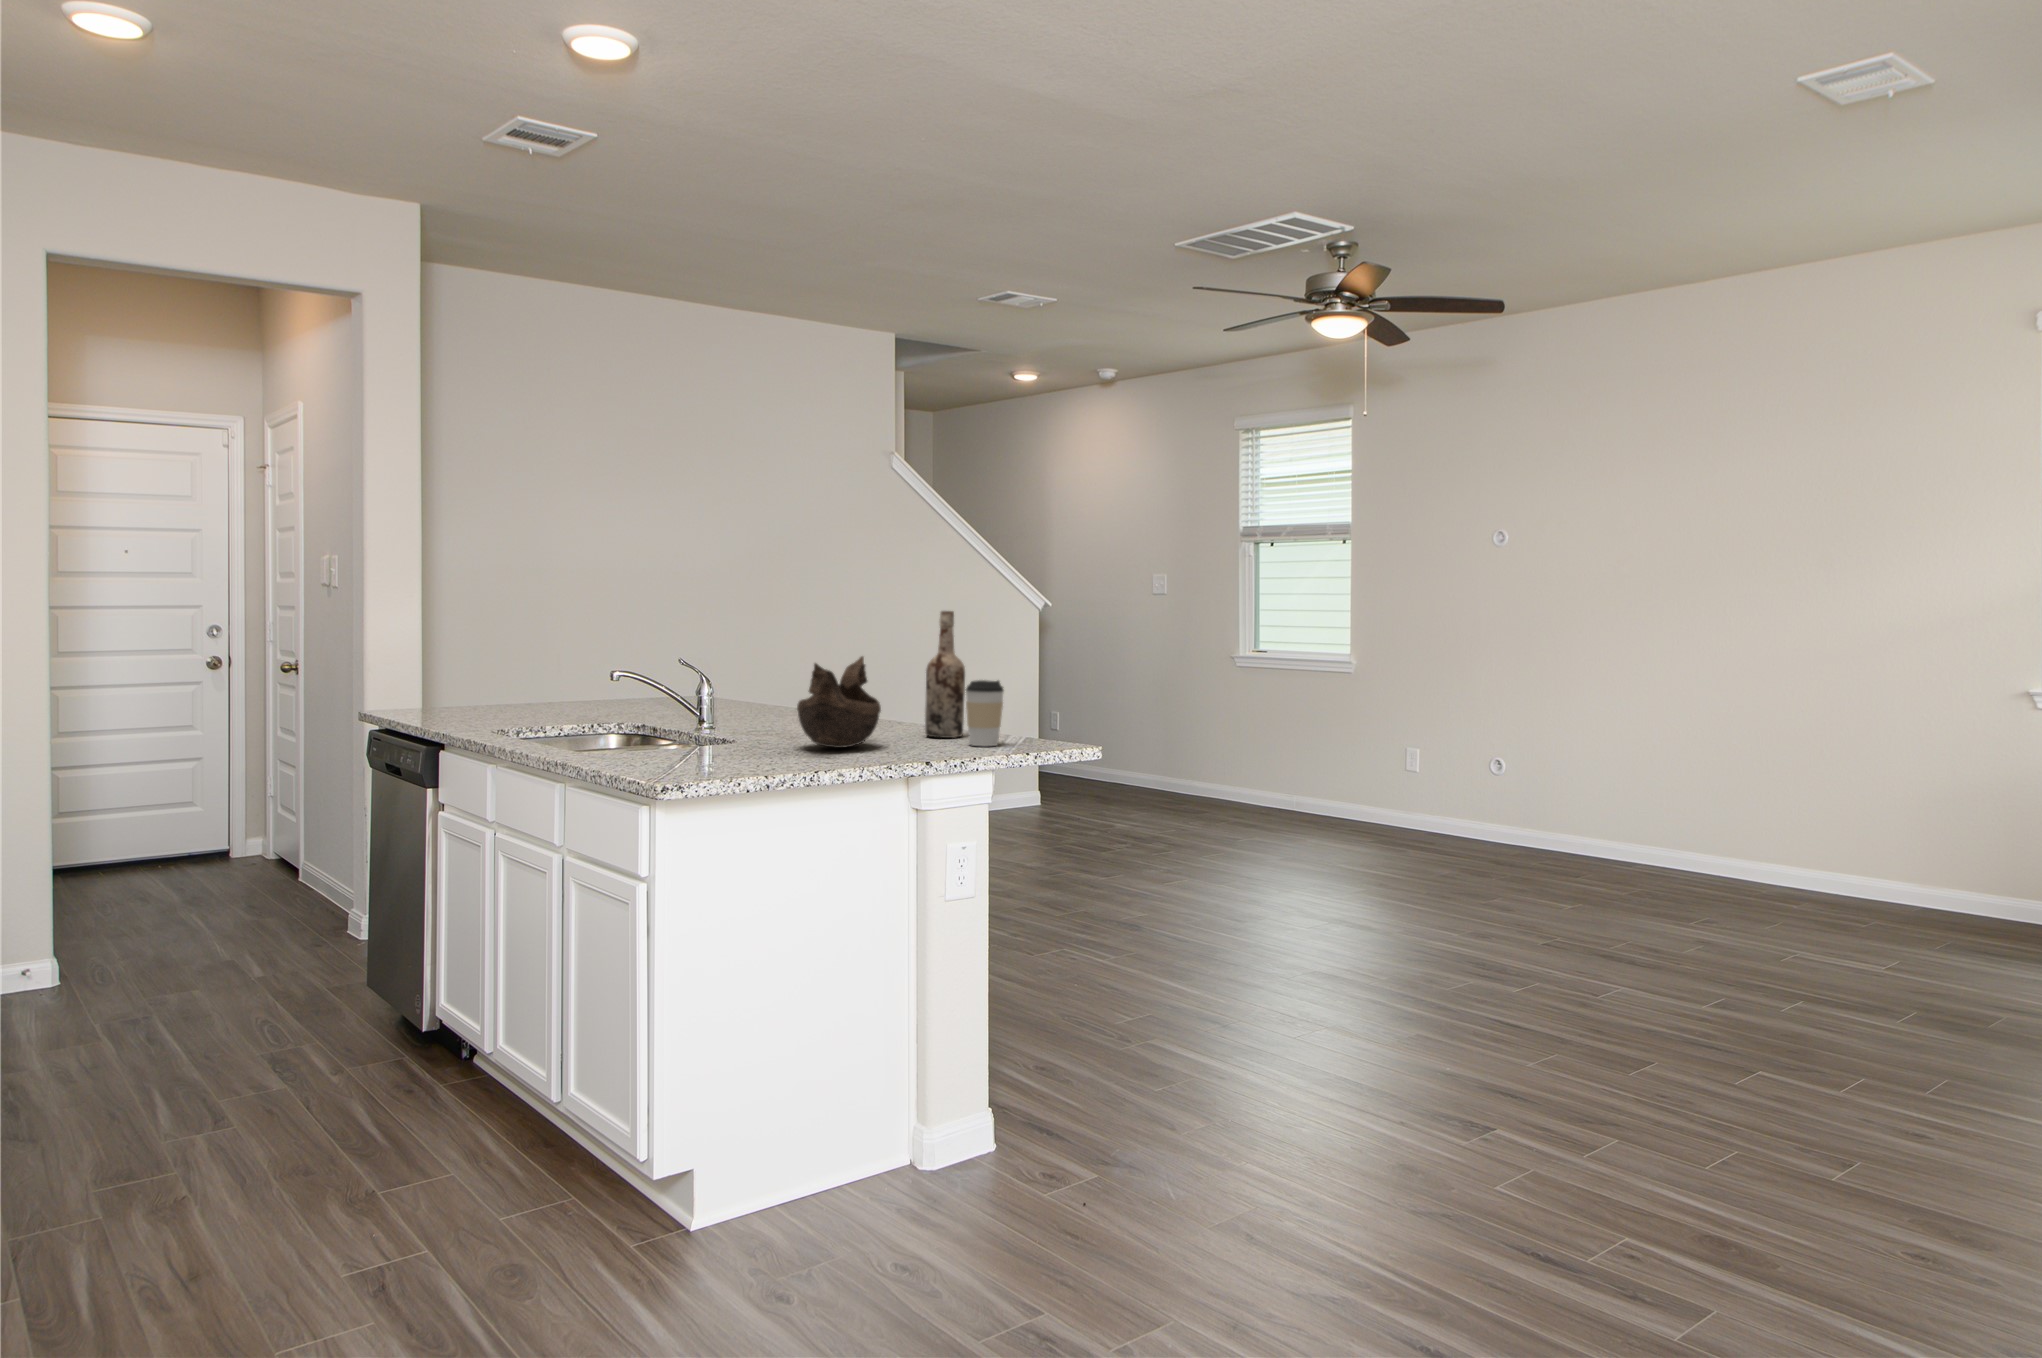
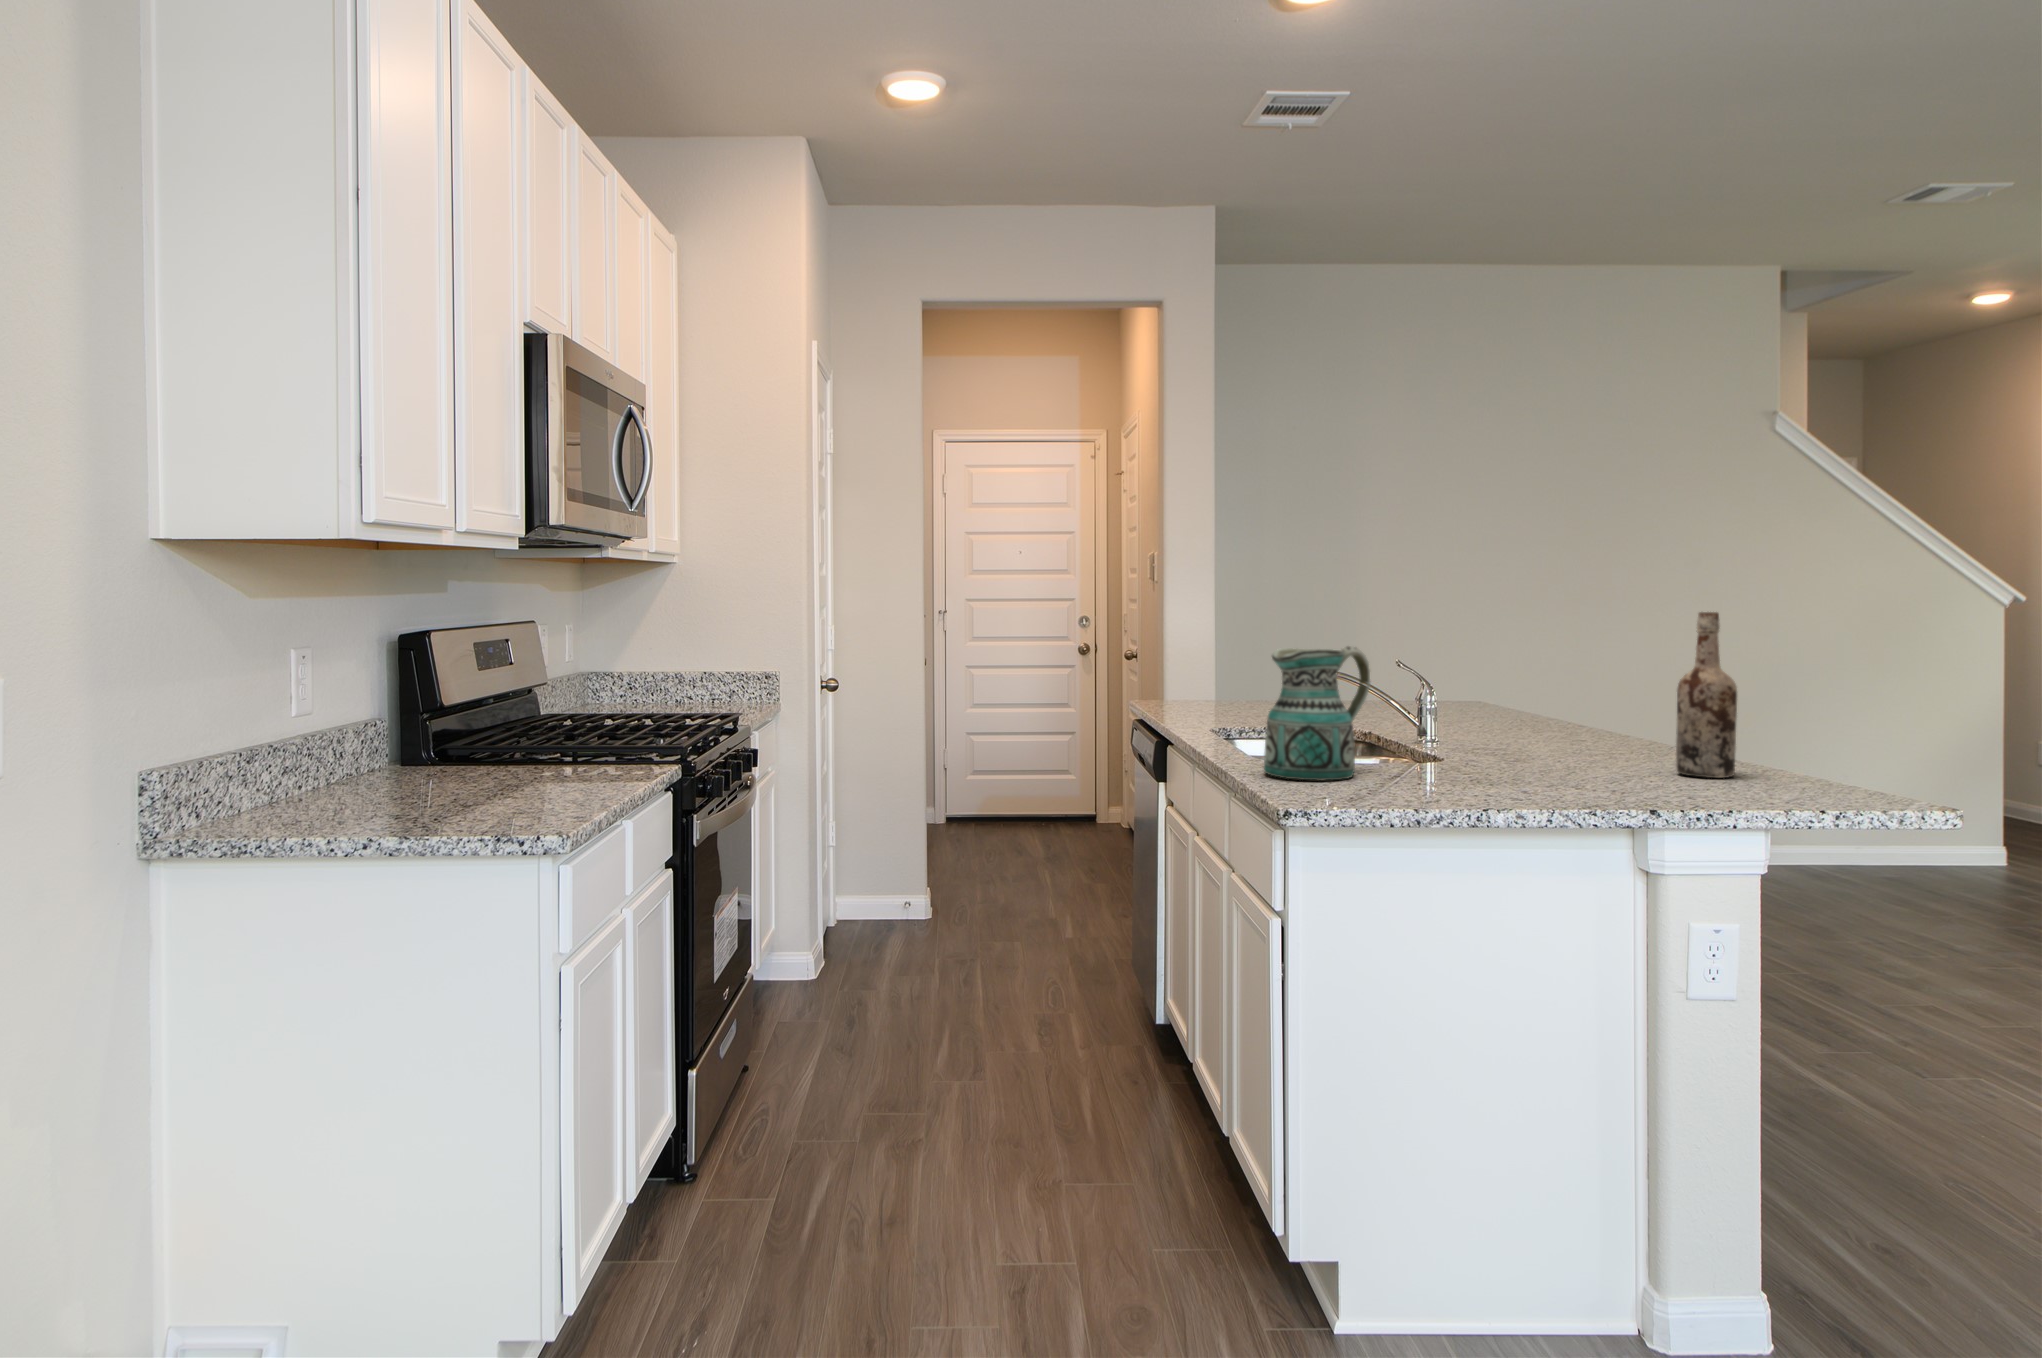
ceramic pitcher: none [606,638,698,761] -> present [1264,646,1370,781]
decorative bowl: present [797,656,881,748] -> none [1487,669,1600,780]
coffee cup: present [966,680,1004,746] -> none [1728,704,1793,795]

